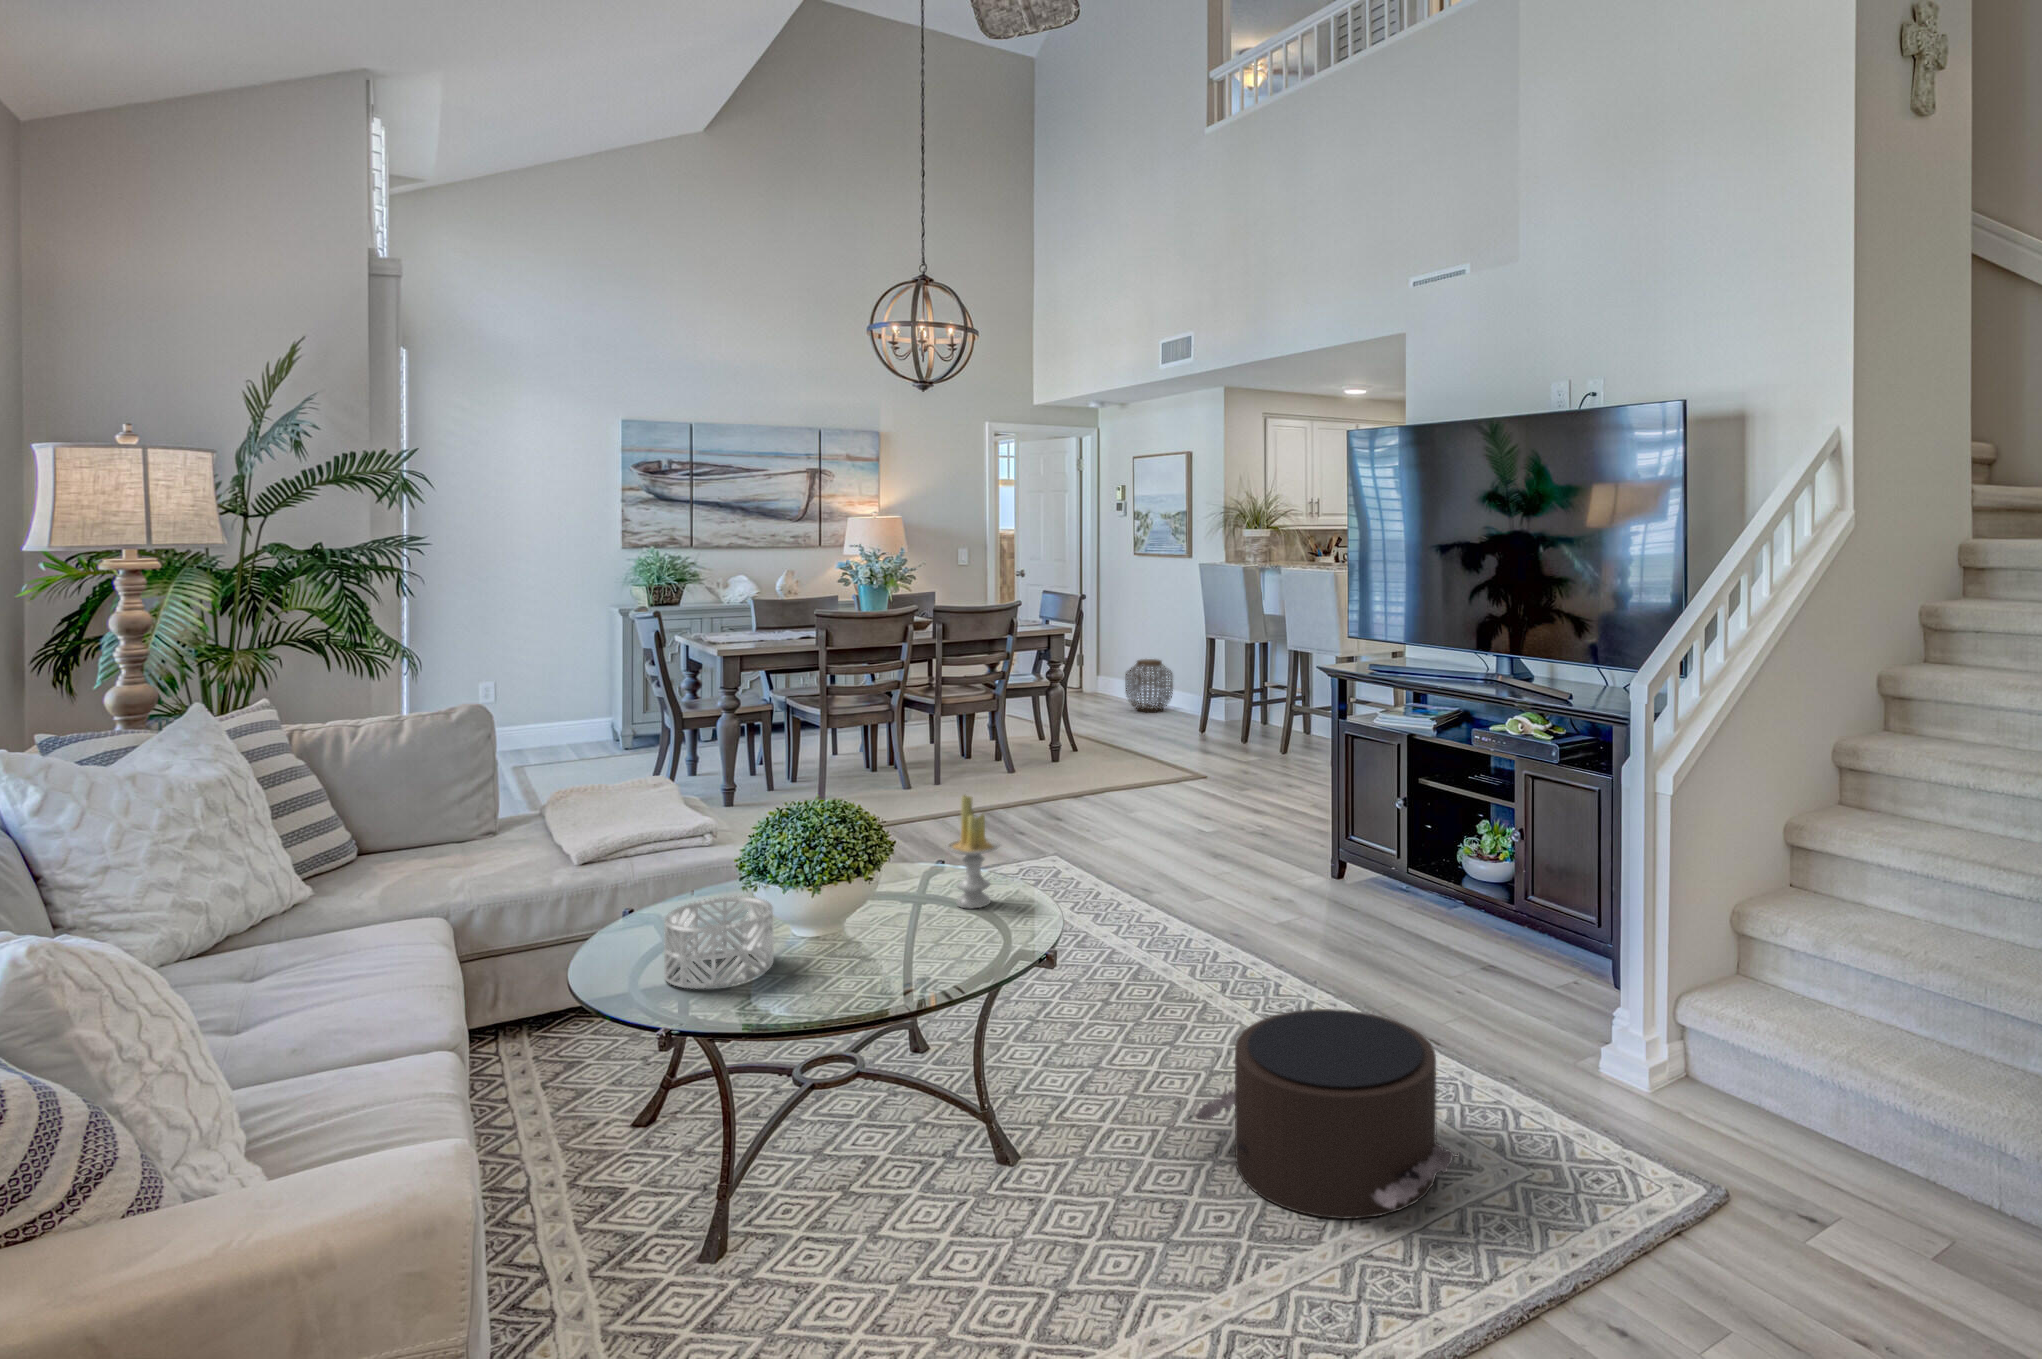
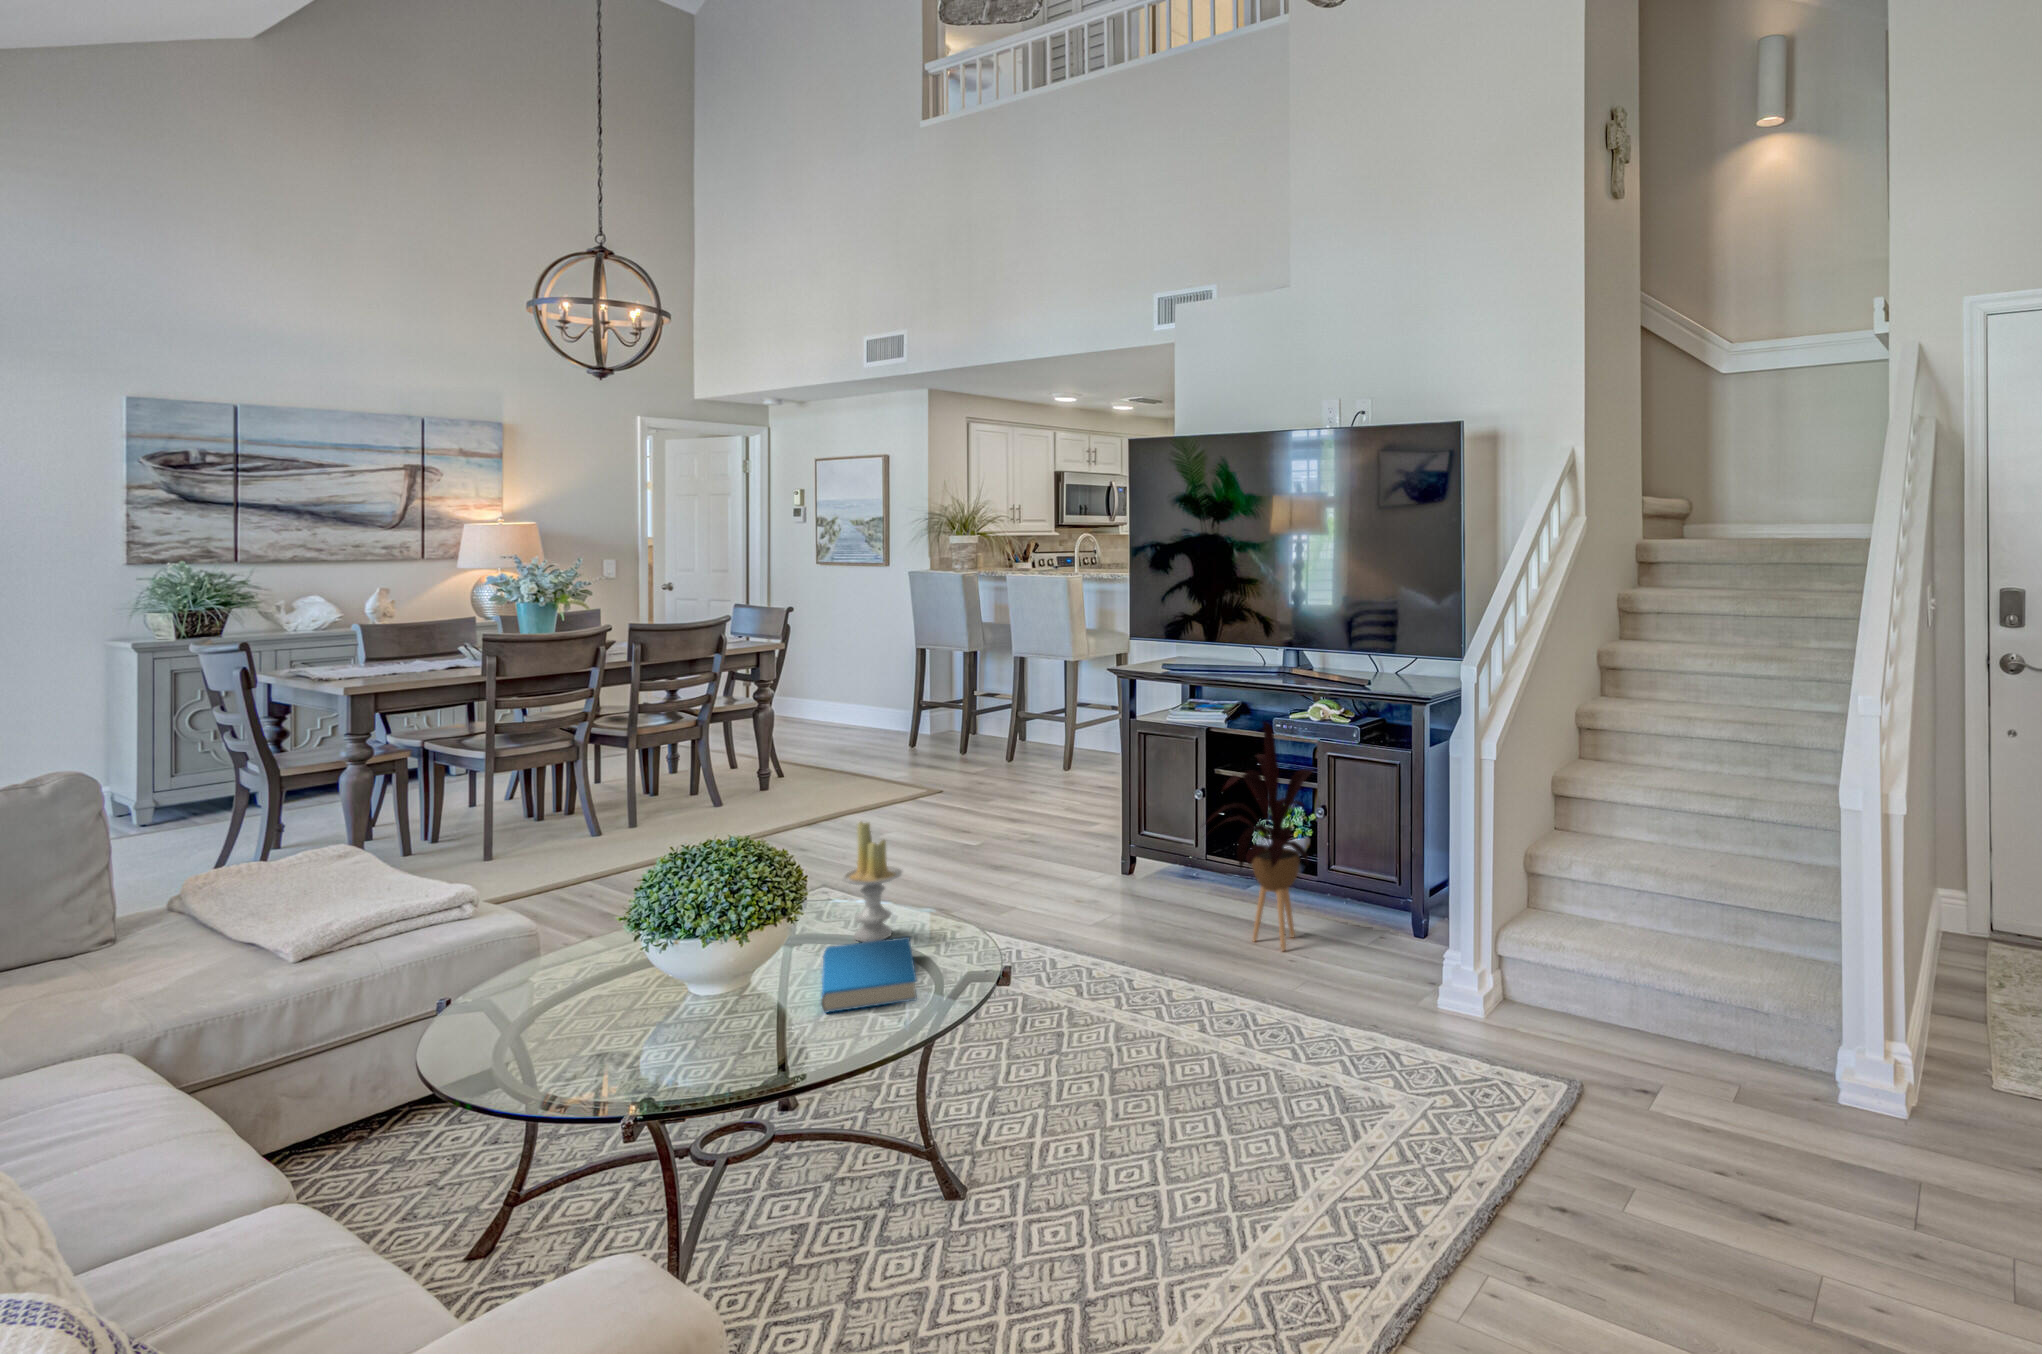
woven basket: present [1125,659,1173,712] -> none [811,672,865,729]
house plant: none [1366,732,1509,981] -> present [1207,722,1314,950]
decorative bowl: present [664,896,773,989] -> none [567,959,698,1073]
book: none [876,907,988,968] -> present [821,937,916,1012]
pouf: present [1194,1009,1459,1219] -> none [1132,986,1386,1178]

